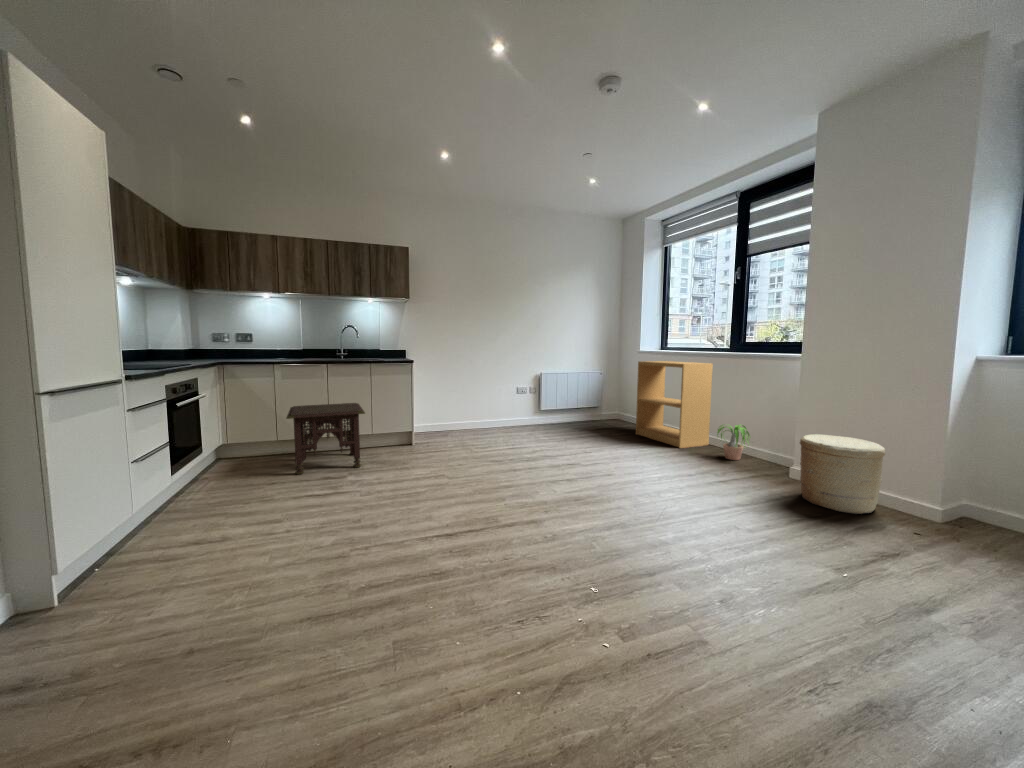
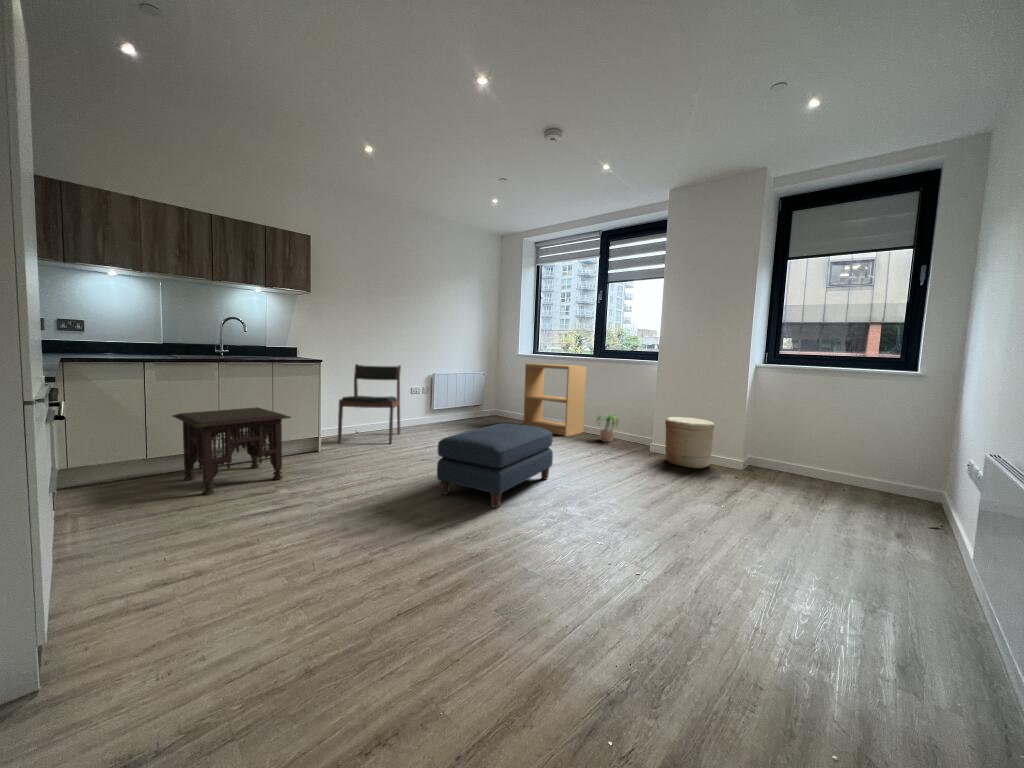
dining chair: none [437,364,500,442] -> present [338,364,401,444]
ottoman: none [467,430,610,527] -> present [437,423,553,508]

